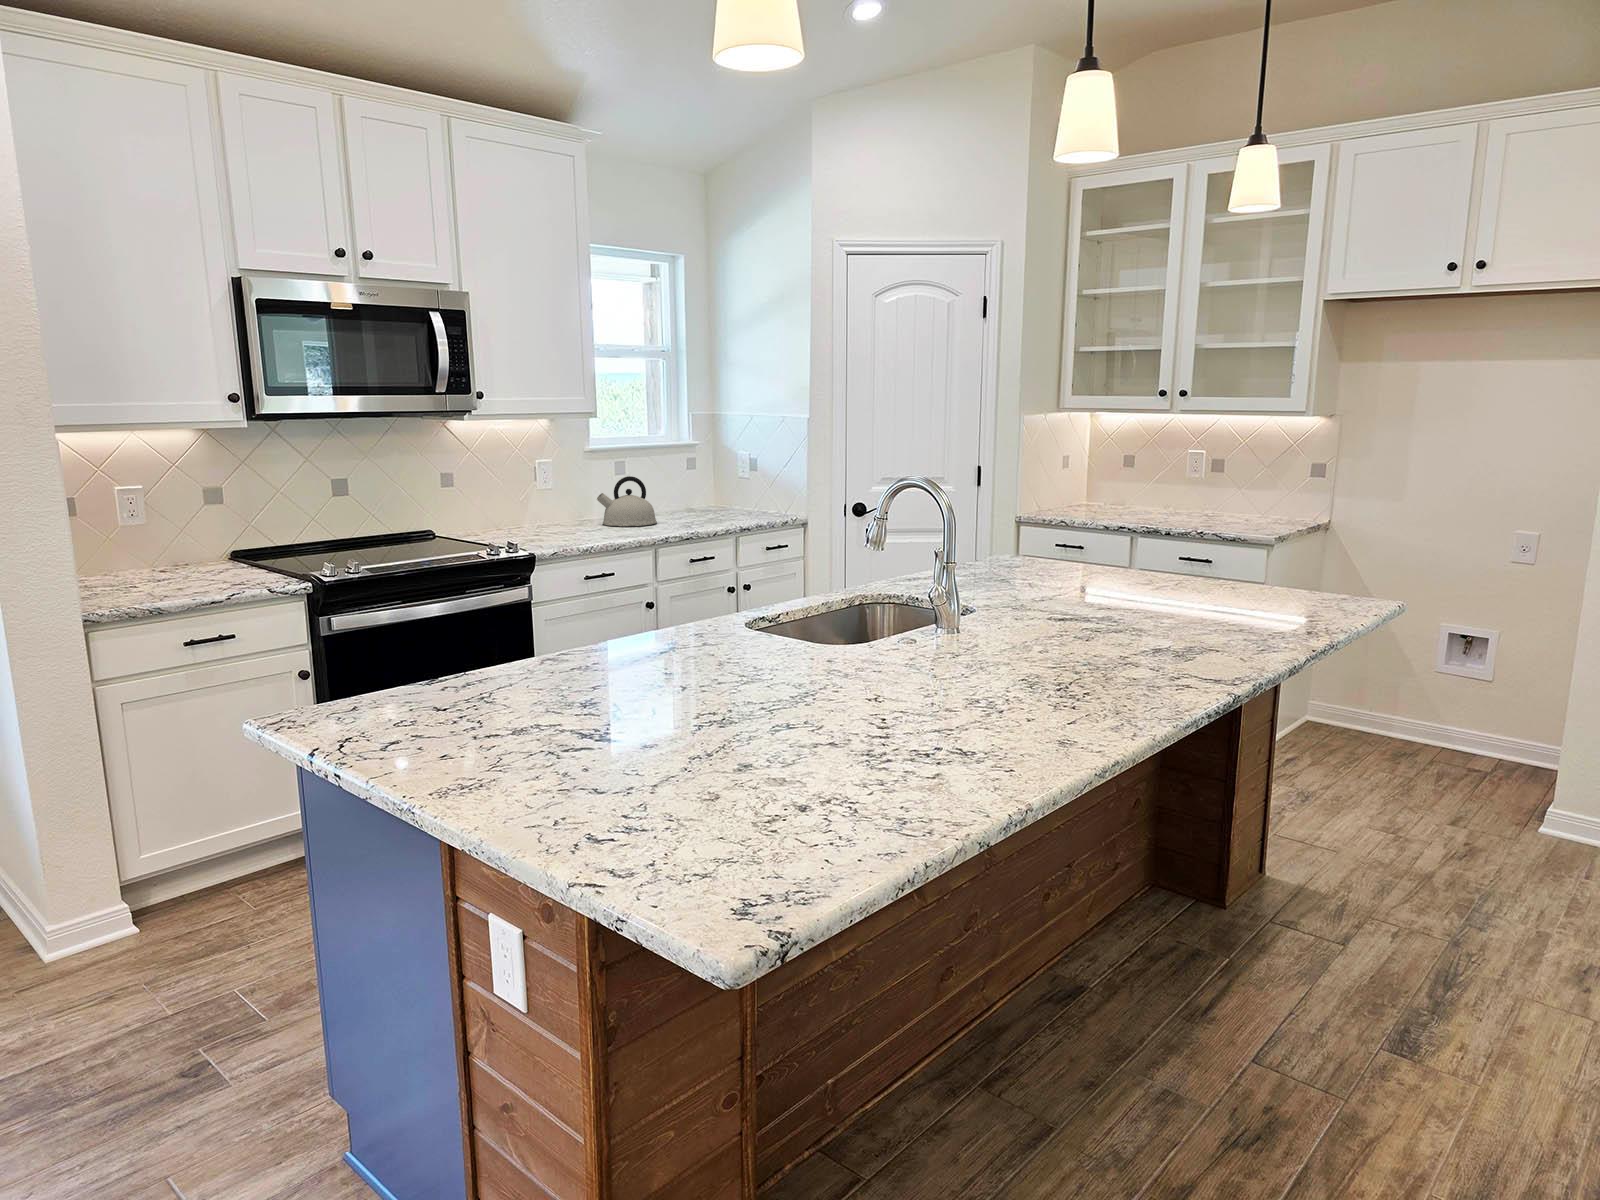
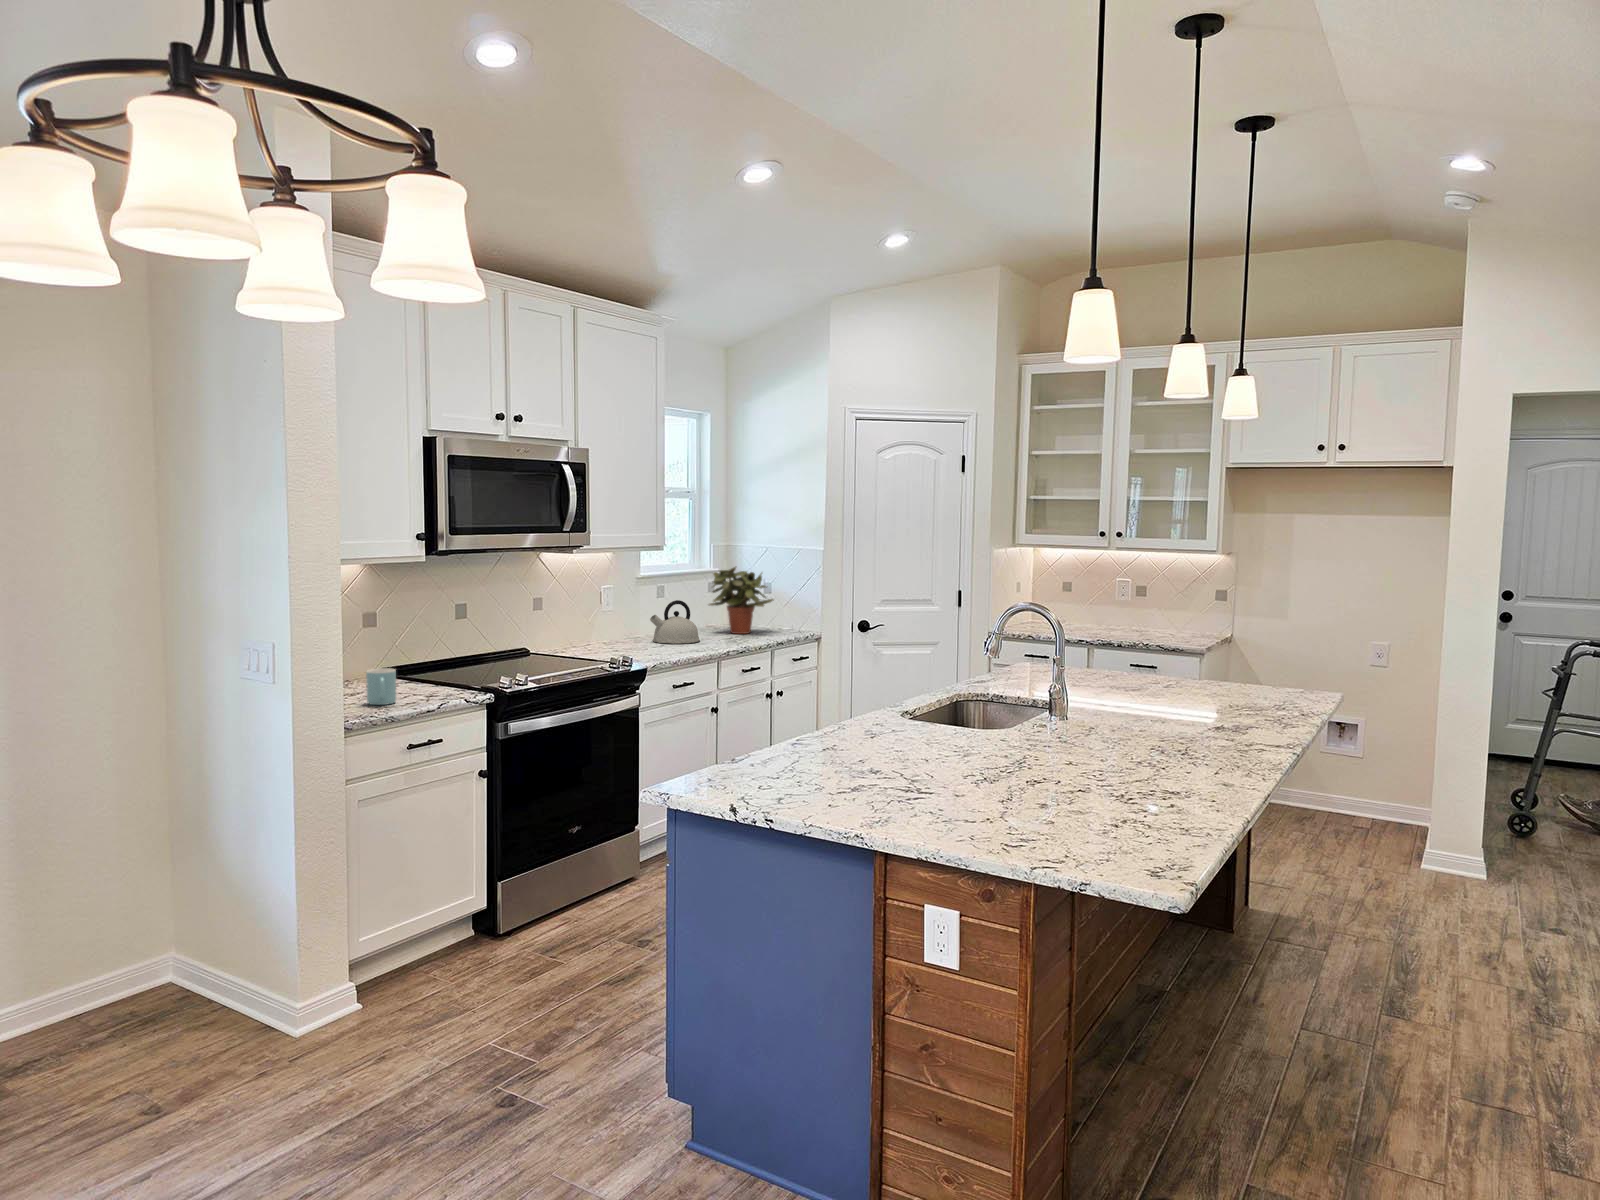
potted plant: none [681,437,759,516] -> present [709,567,774,634]
mug: none [136,552,177,594] -> present [366,668,396,705]

